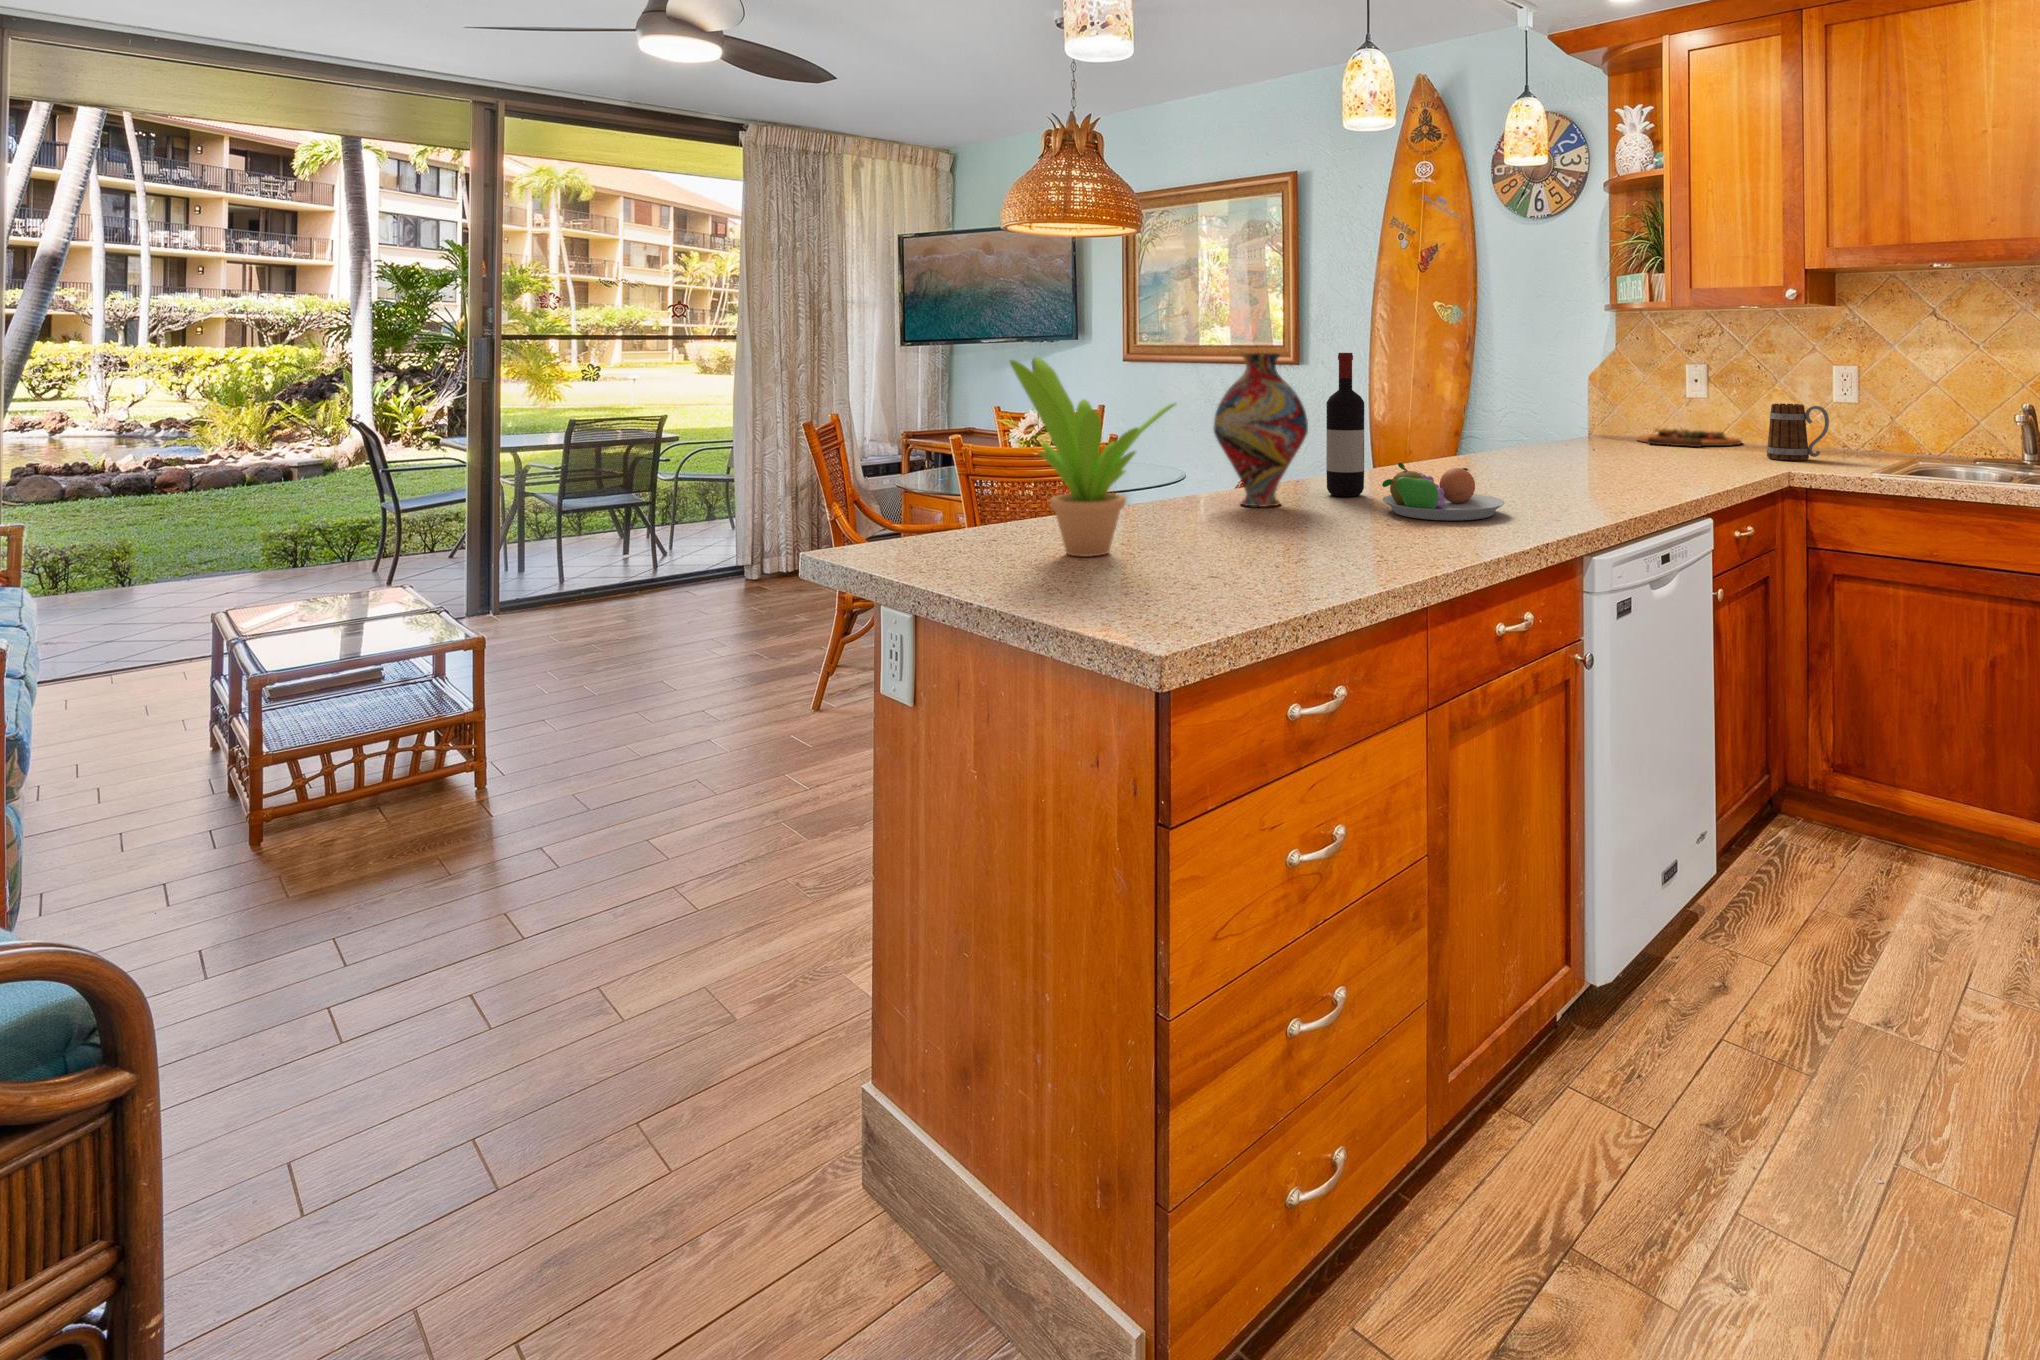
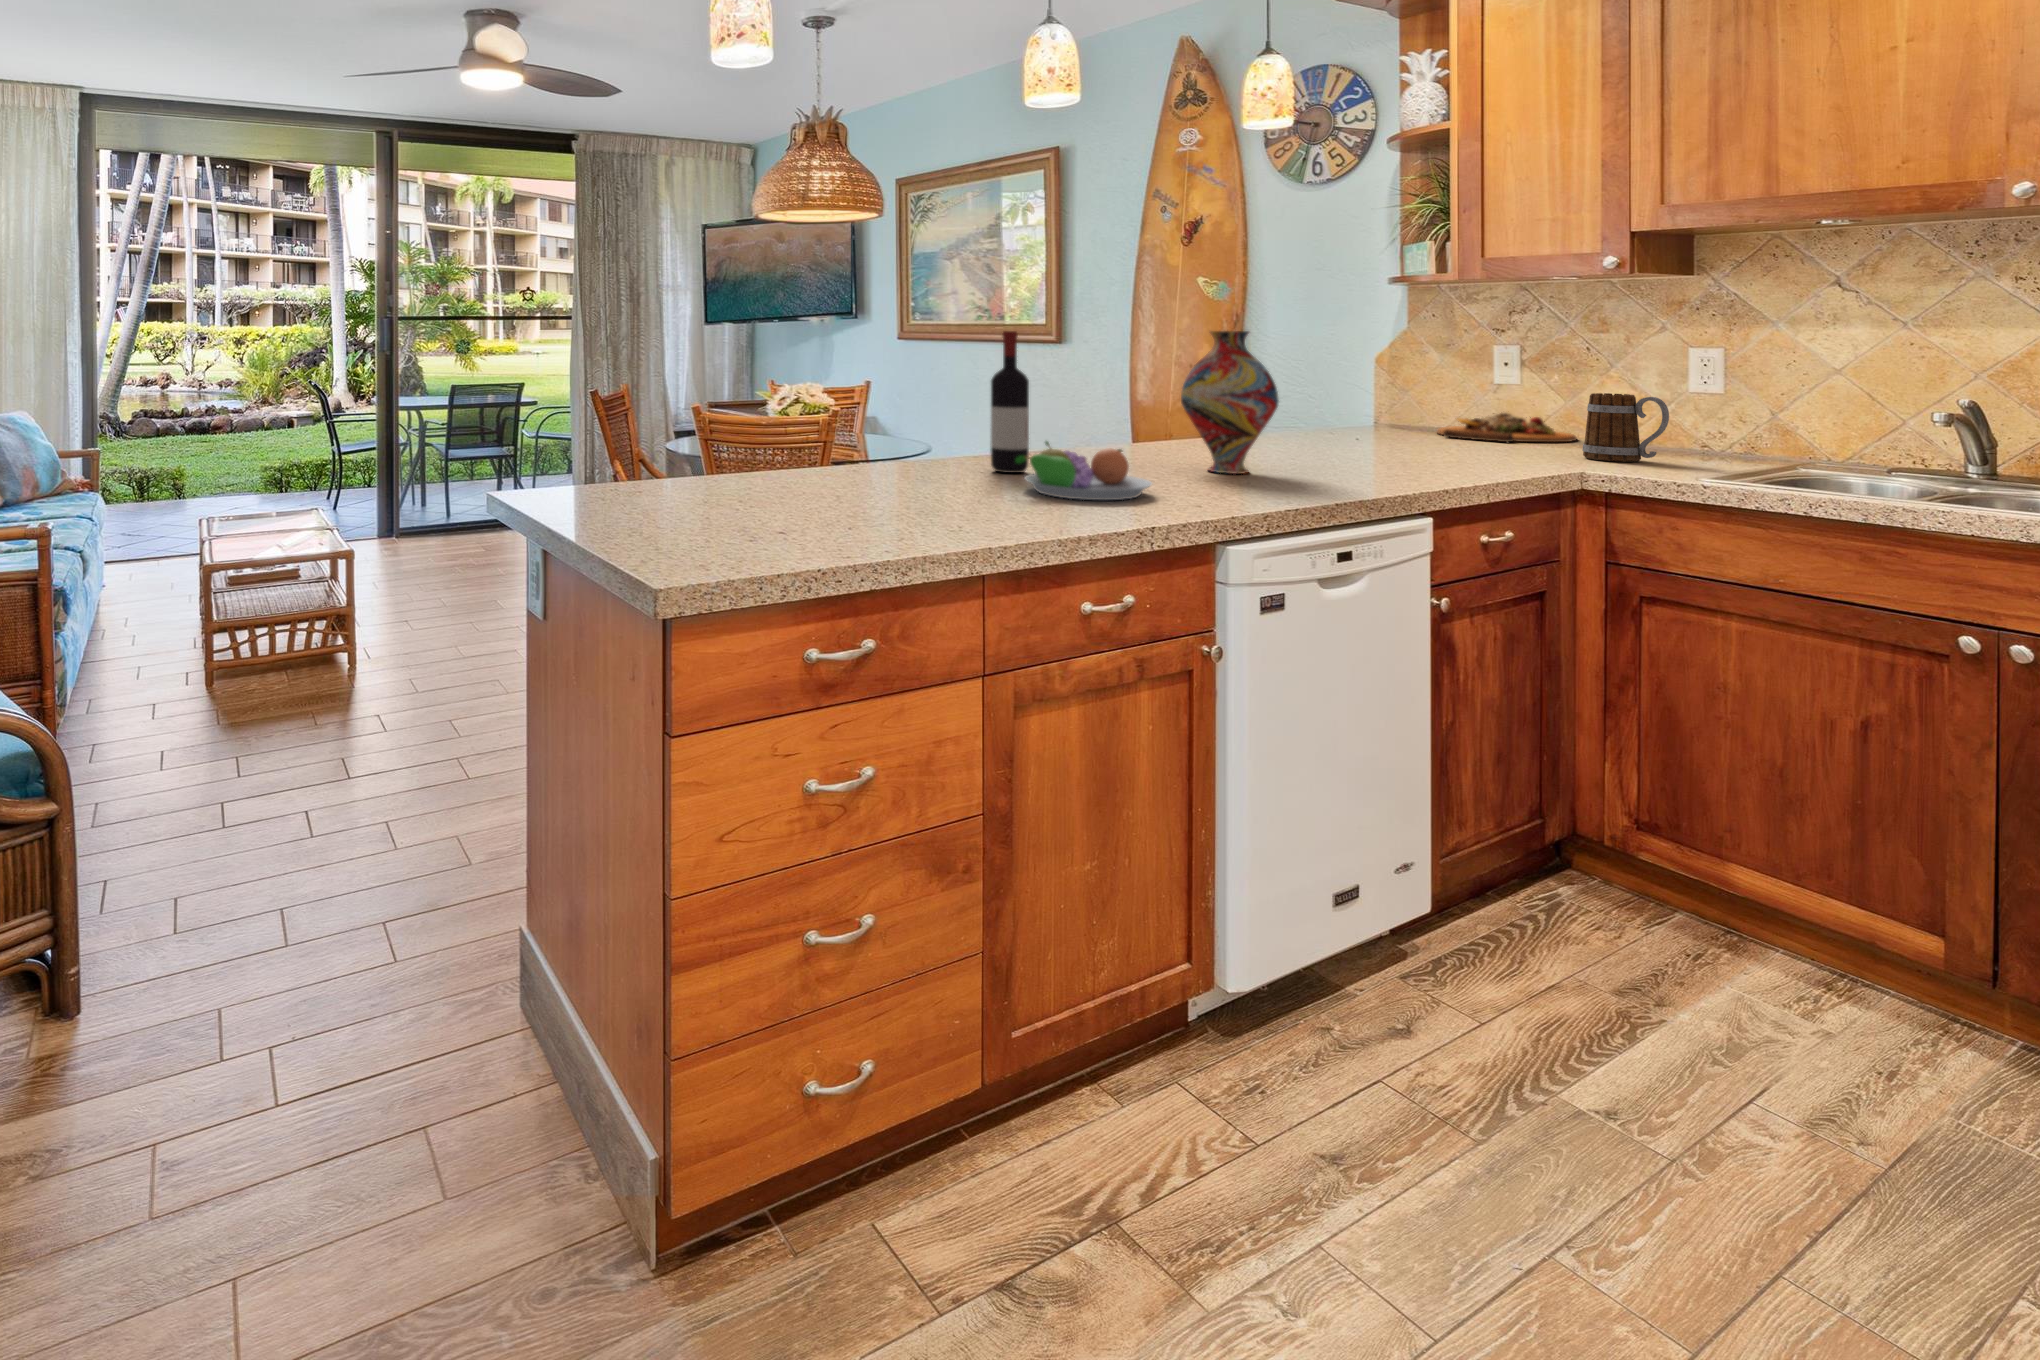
vase: present [1214,353,1308,507] -> present [1181,331,1278,474]
potted plant: present [1010,357,1175,557] -> none [623,333,785,509]

